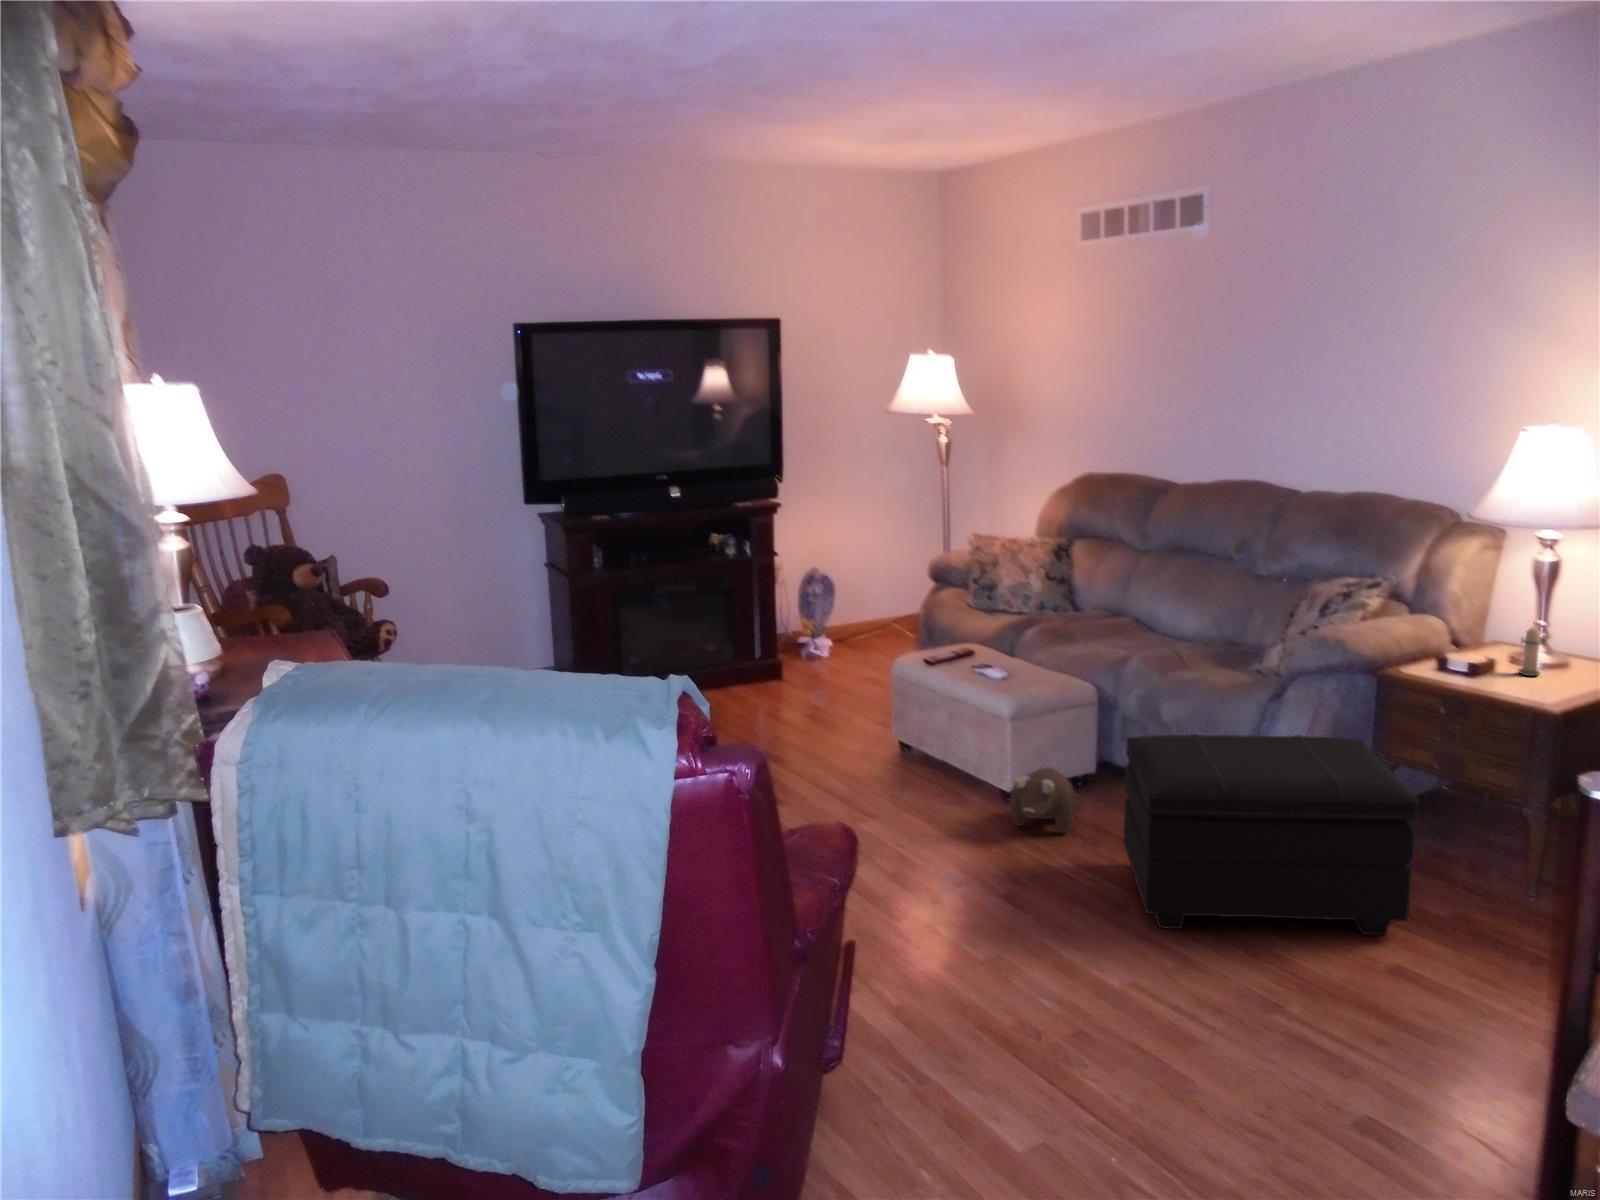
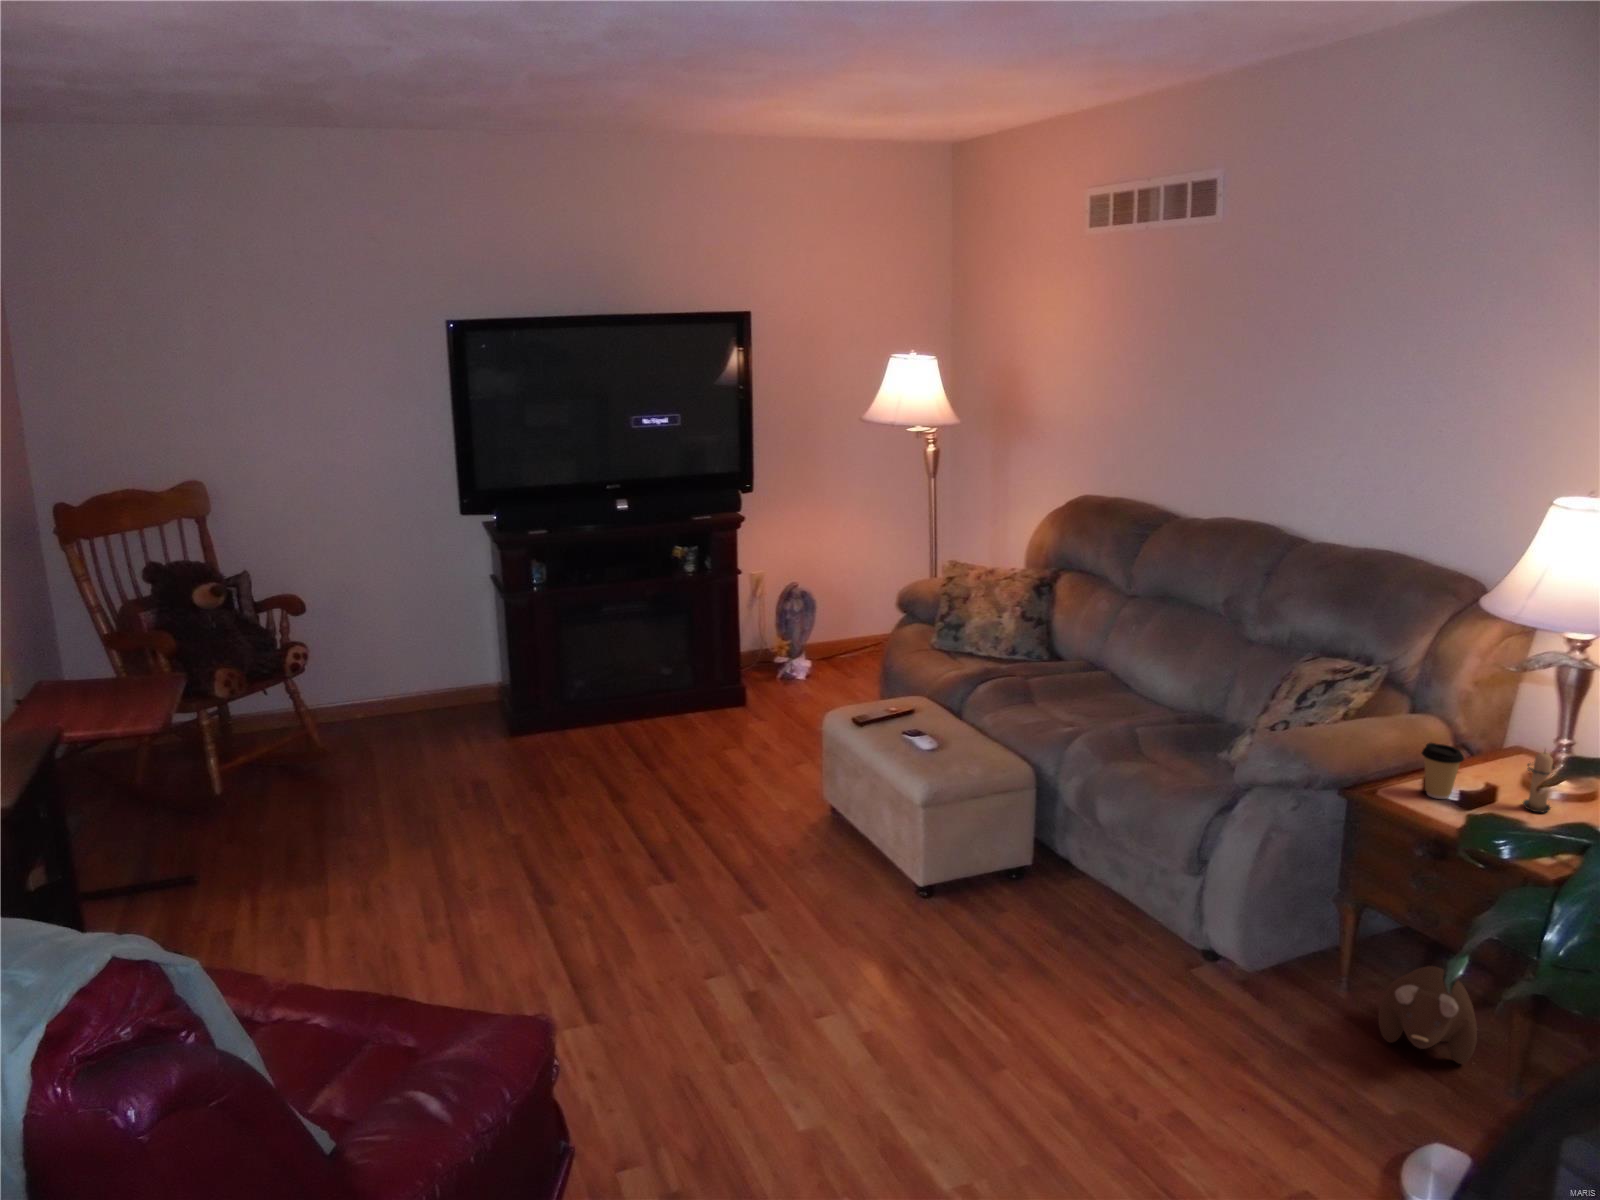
coffee cup: none [1436,627,1471,672] -> present [1422,743,1464,799]
footstool: present [1124,734,1418,935] -> none [1013,857,1349,1140]
plush toy: present [1010,768,1076,833] -> present [1378,966,1477,1064]

